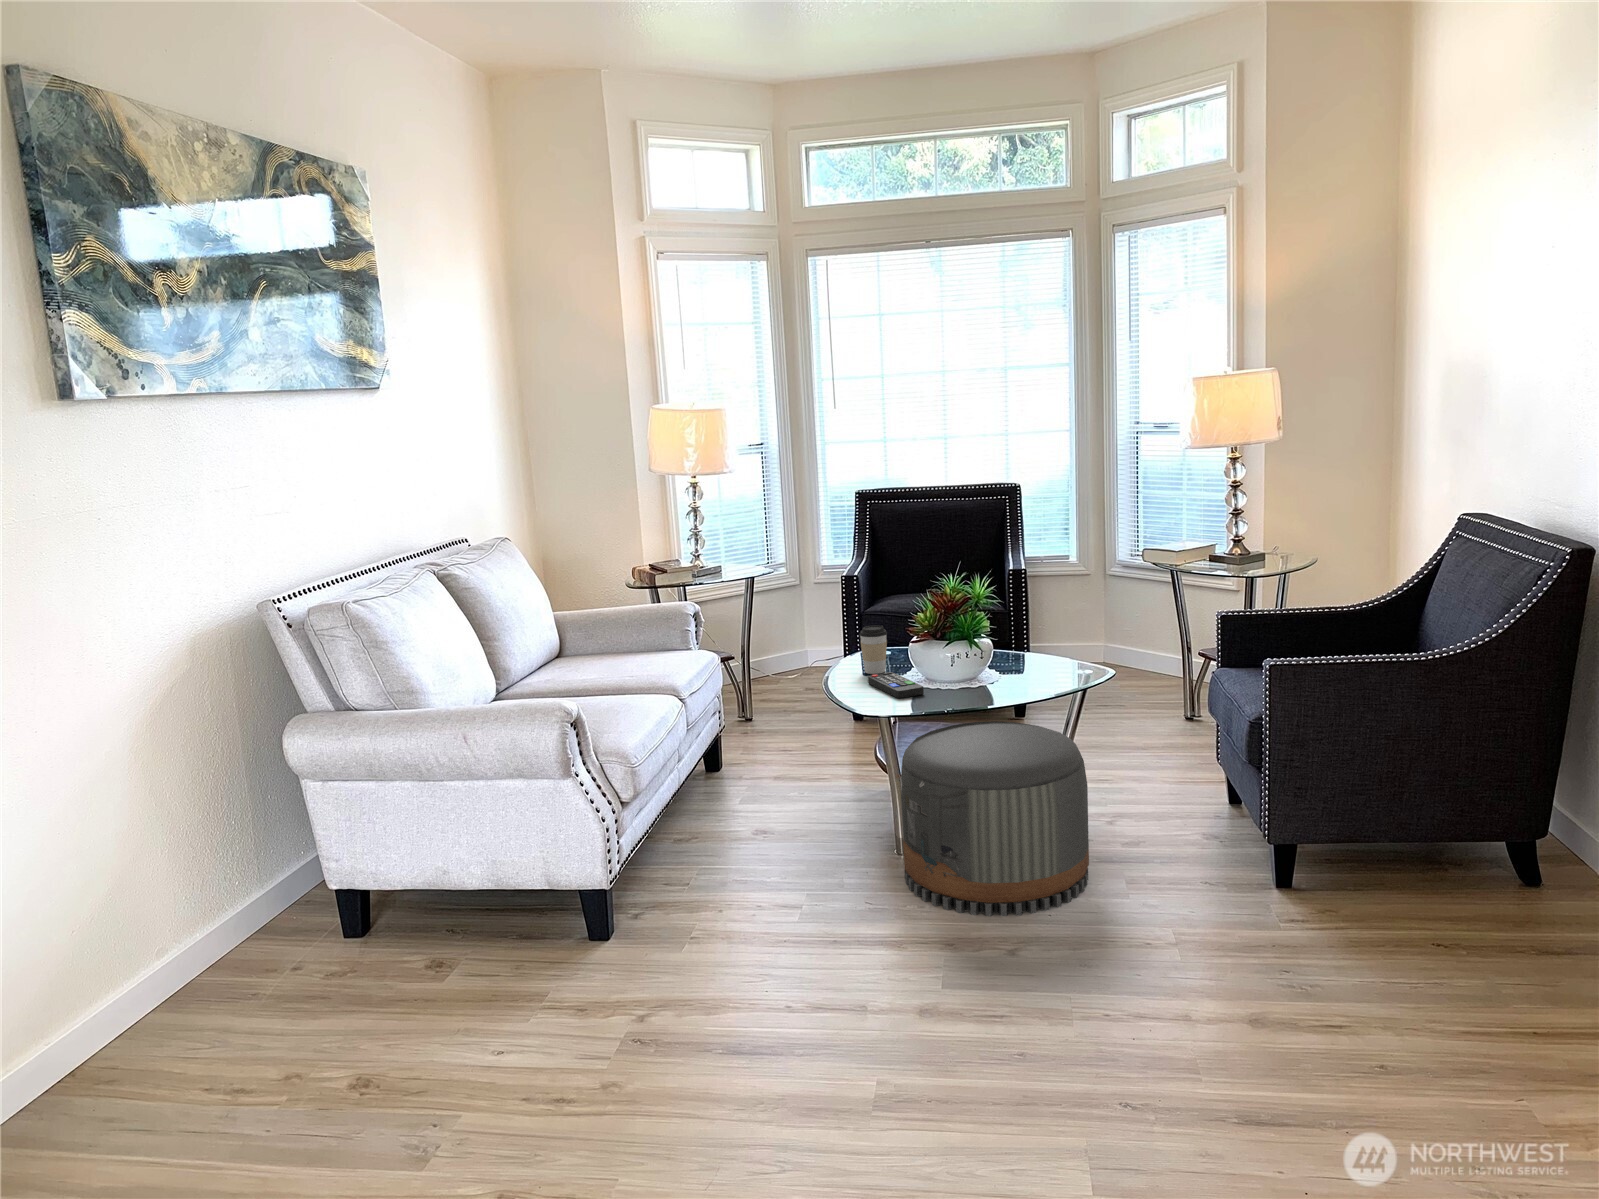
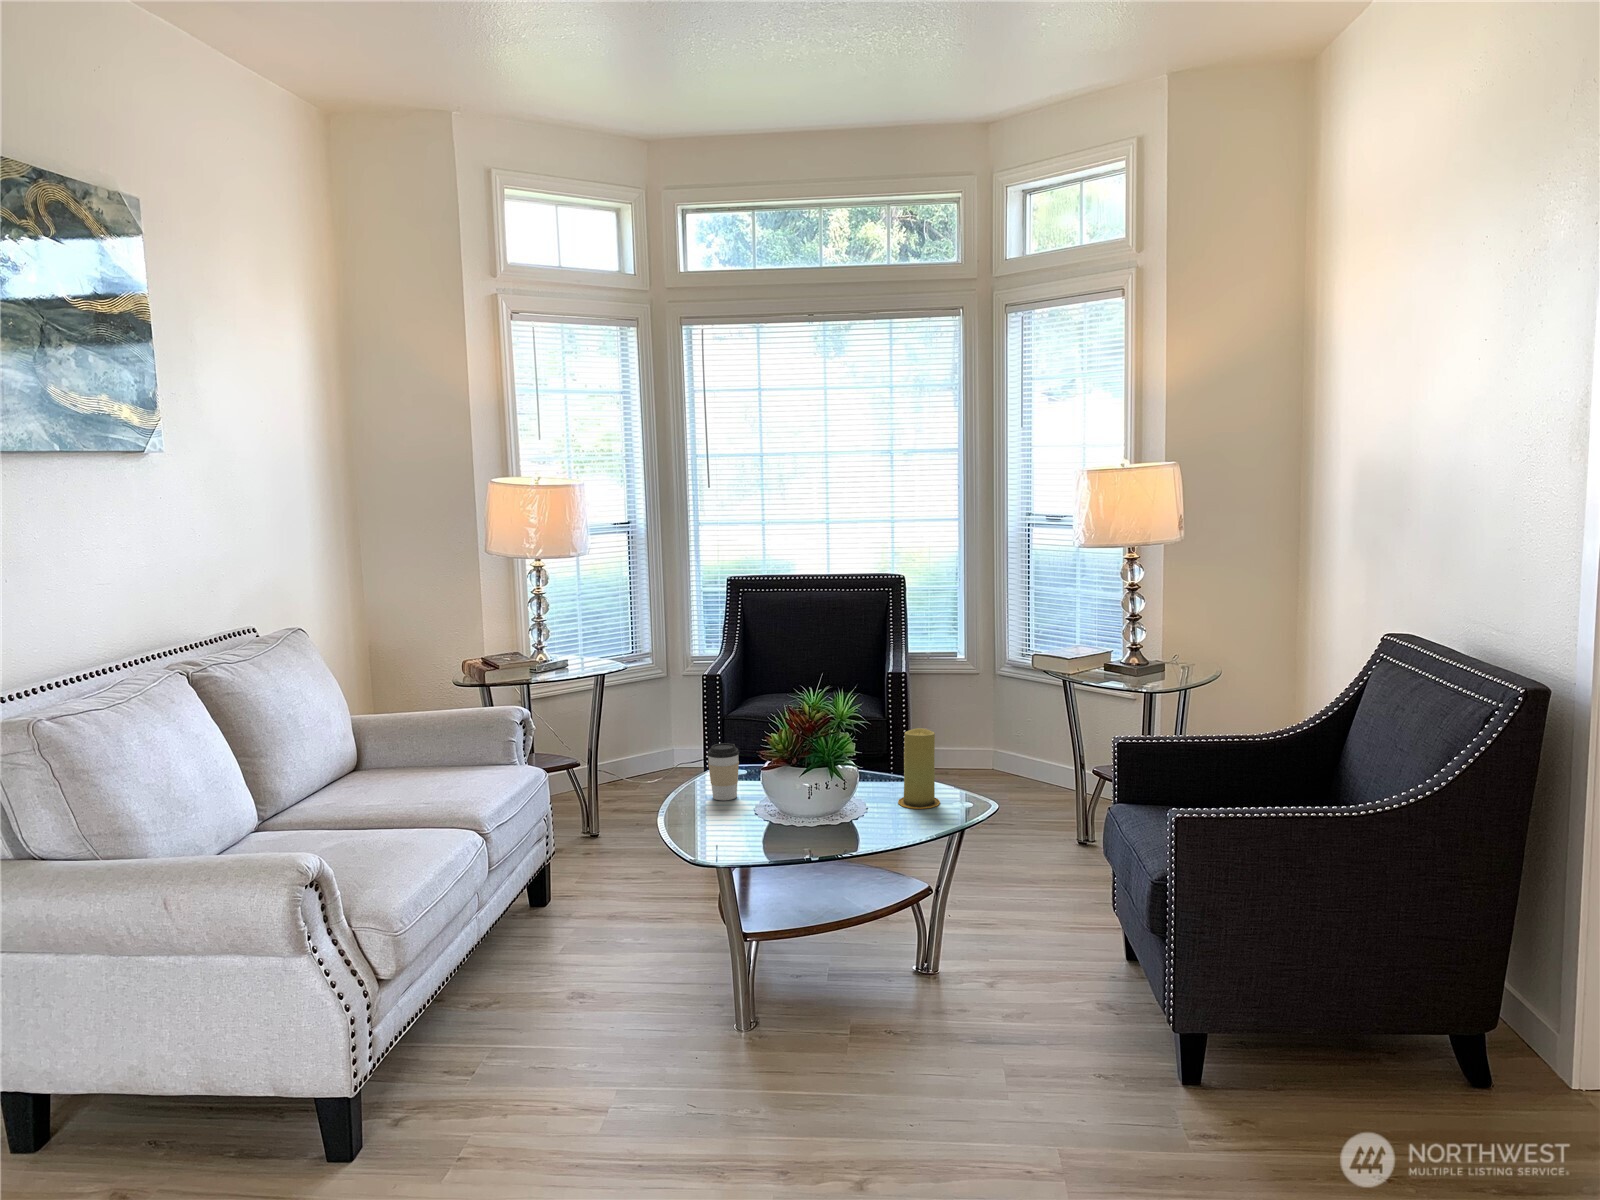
candle: none [1027,608,1064,676] -> present [898,728,940,809]
remote control: present [868,672,924,698] -> none [714,801,775,837]
pouf: present [901,721,1089,916] -> none [737,870,961,1127]

